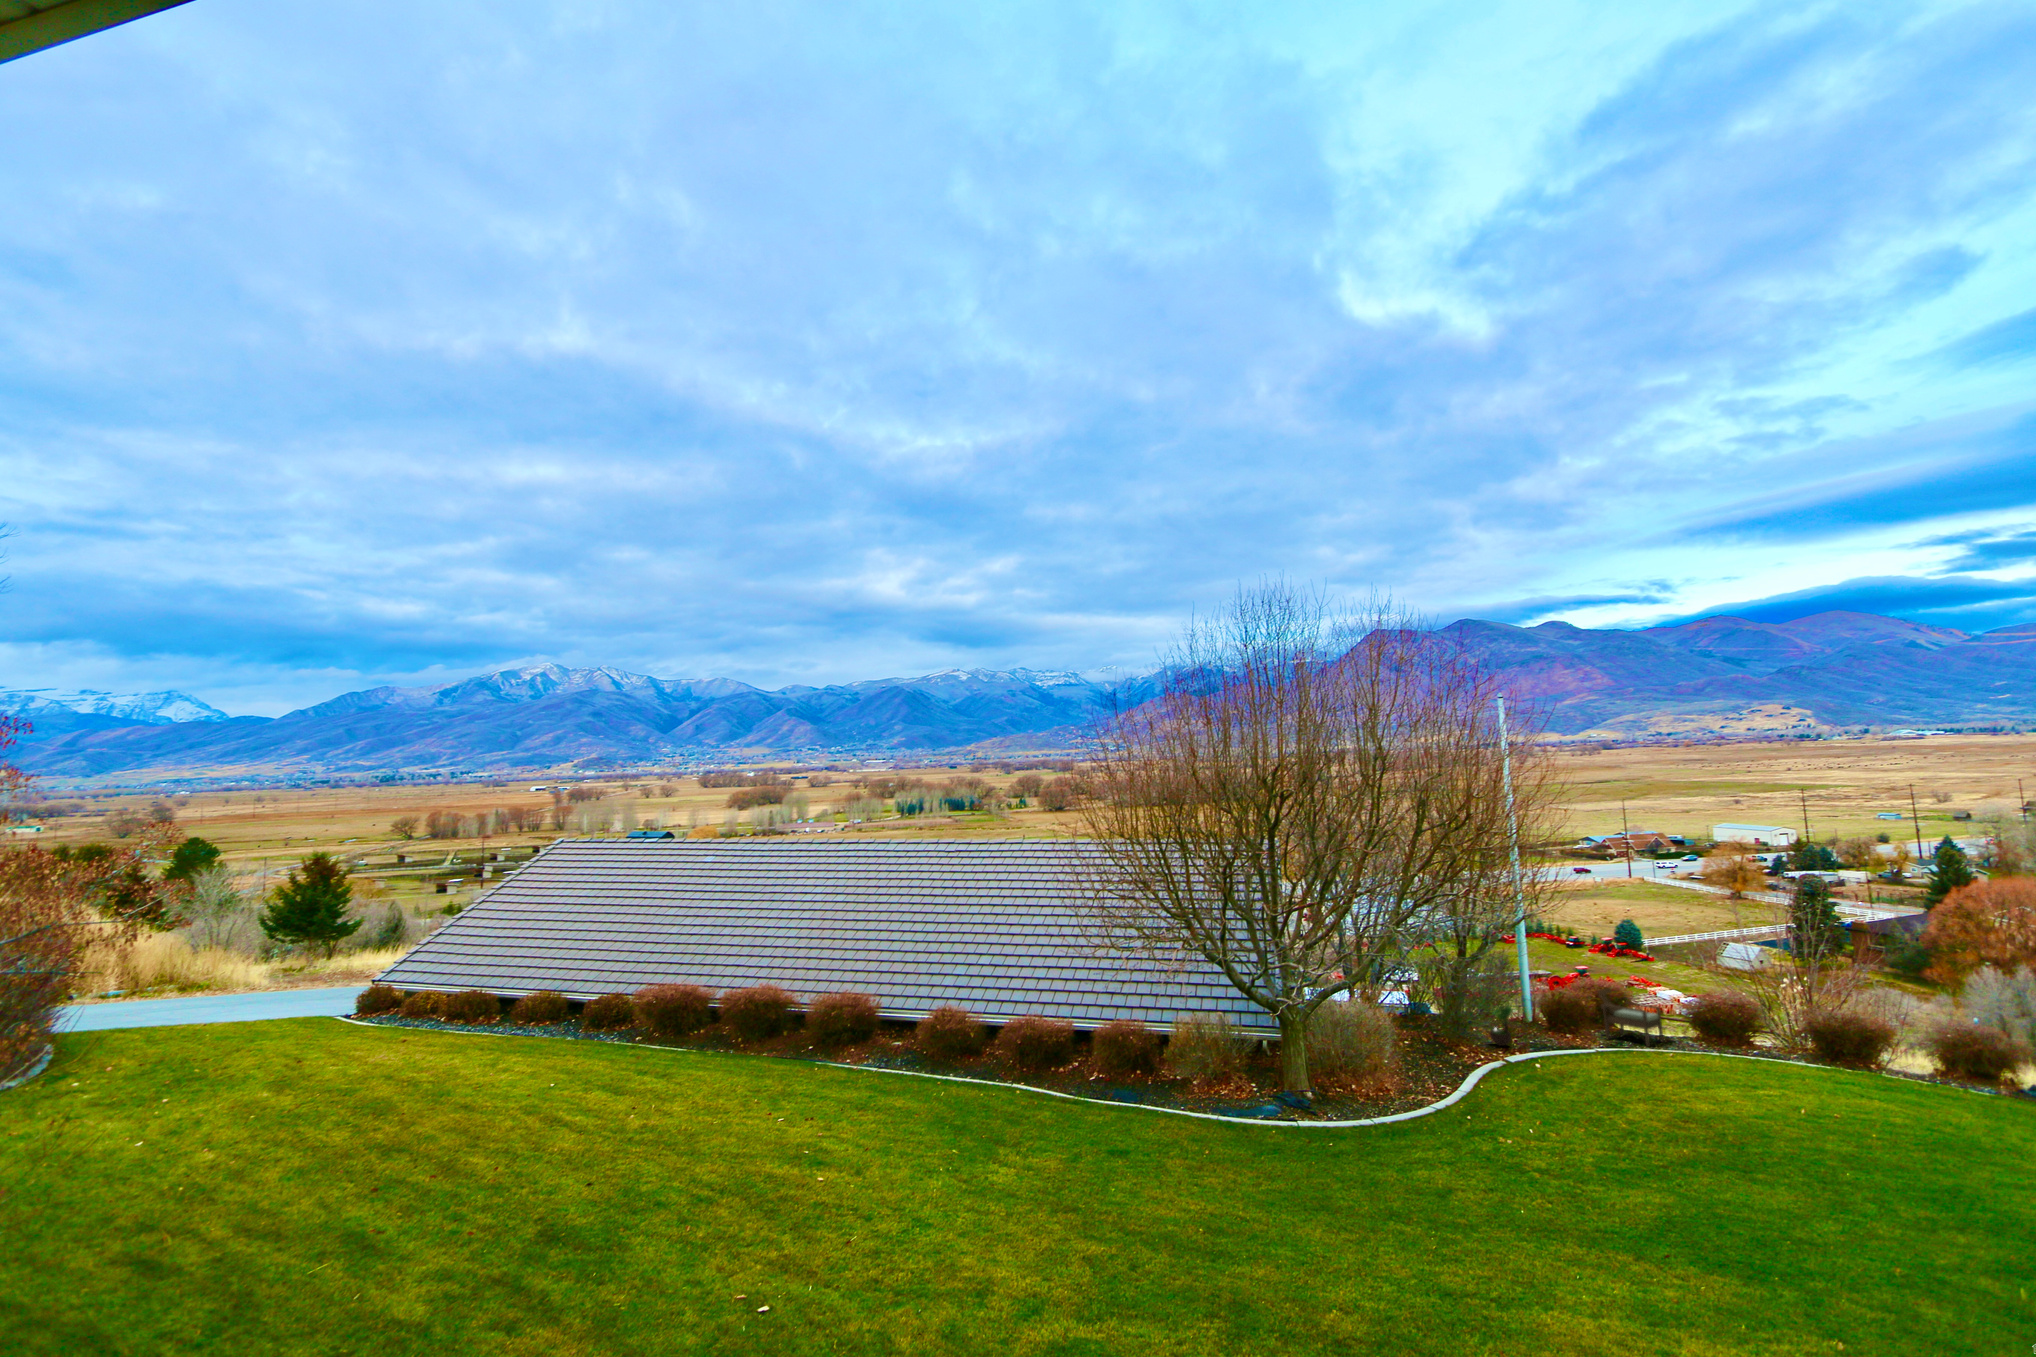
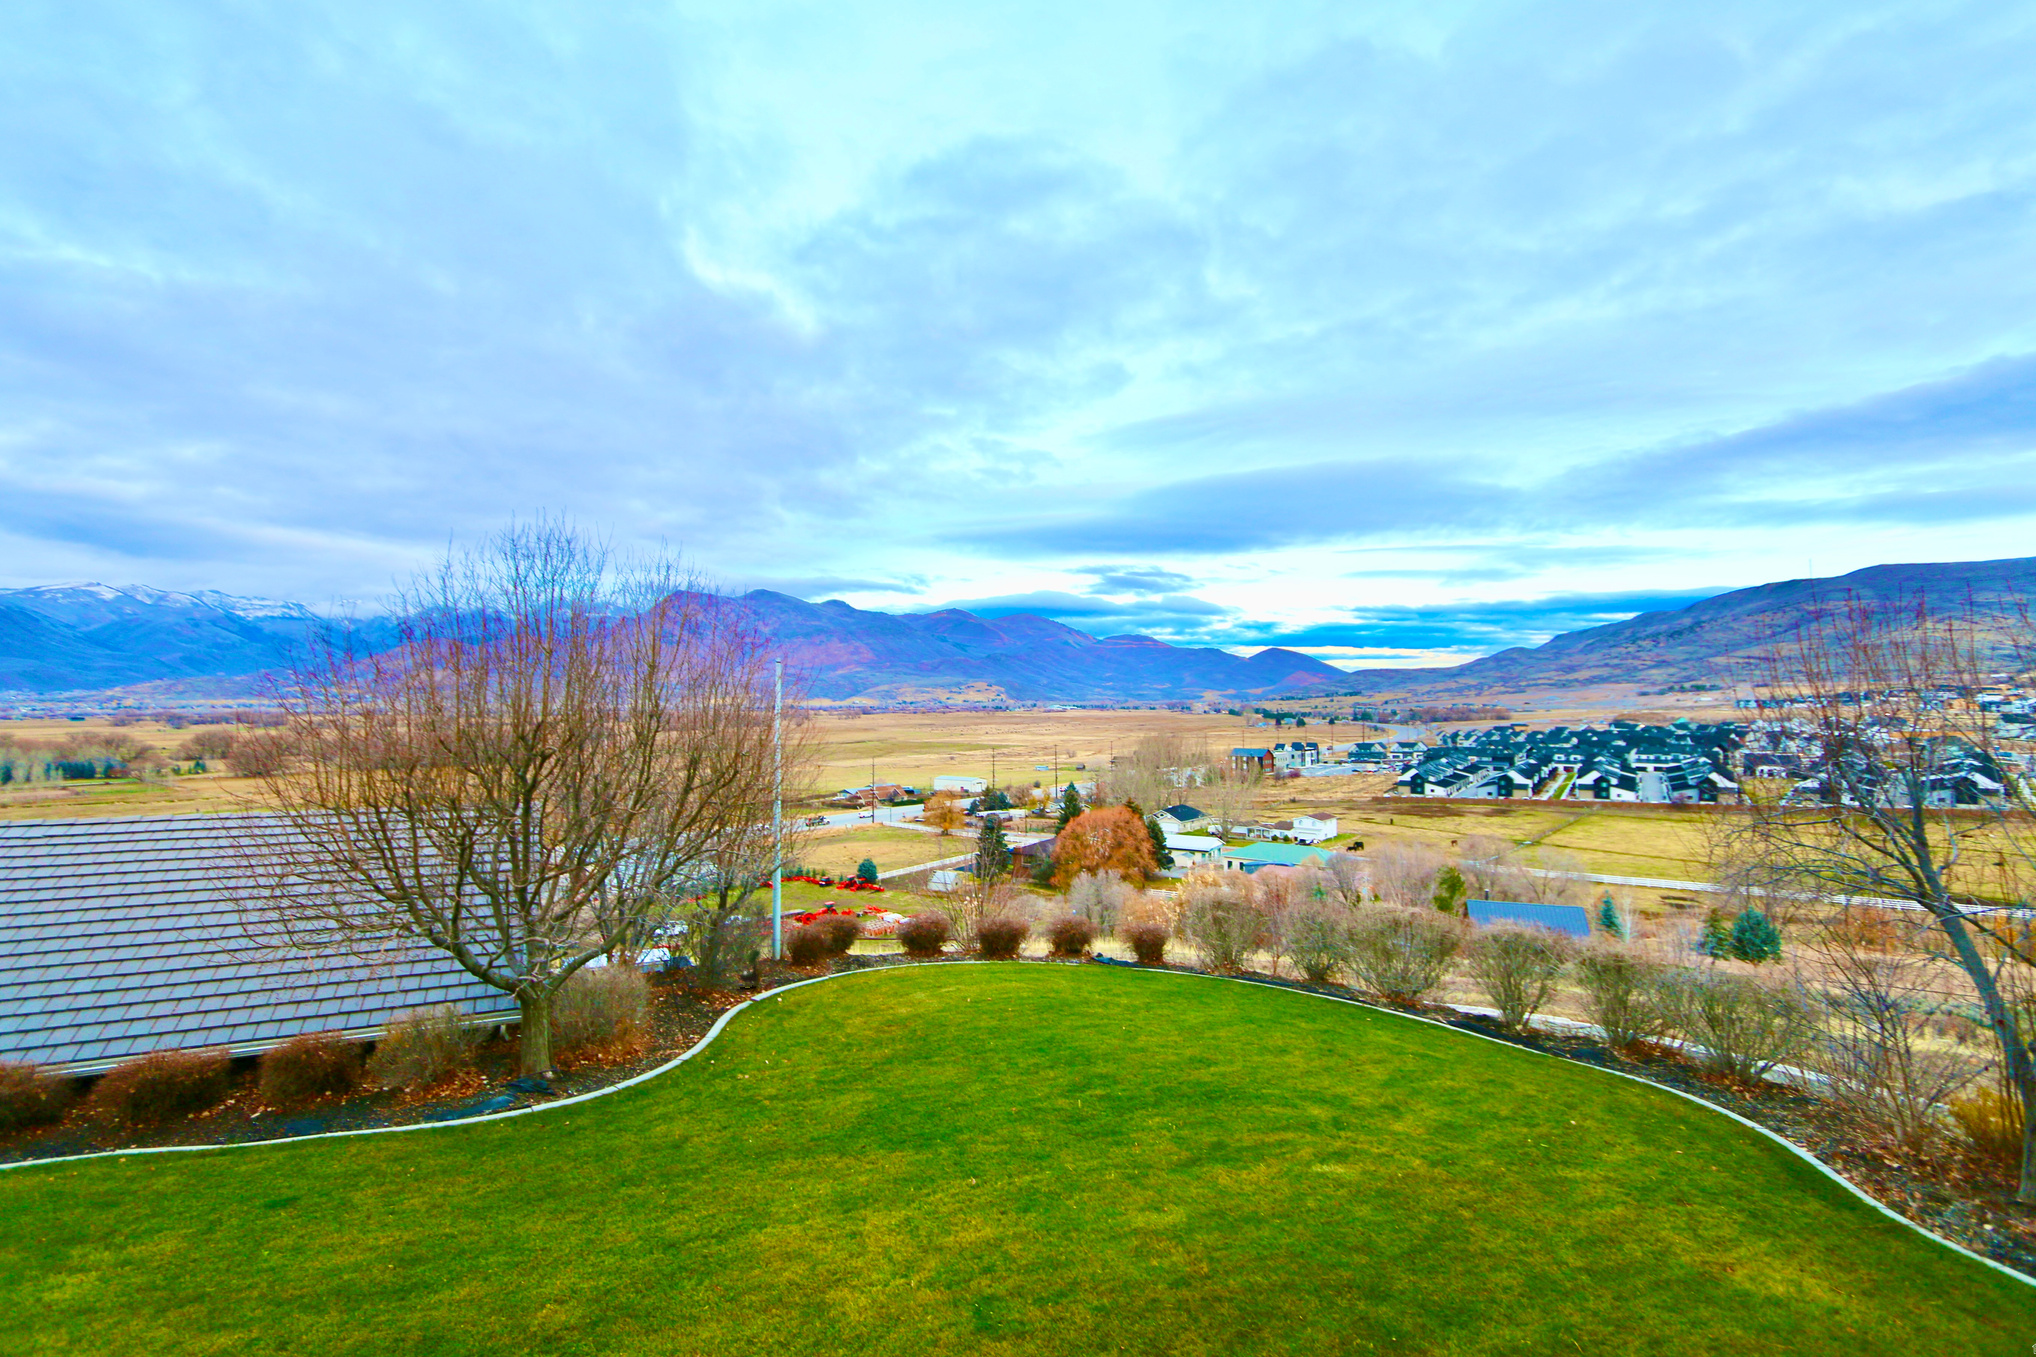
chair: present [1598,988,1663,1047] -> none [833,921,878,967]

